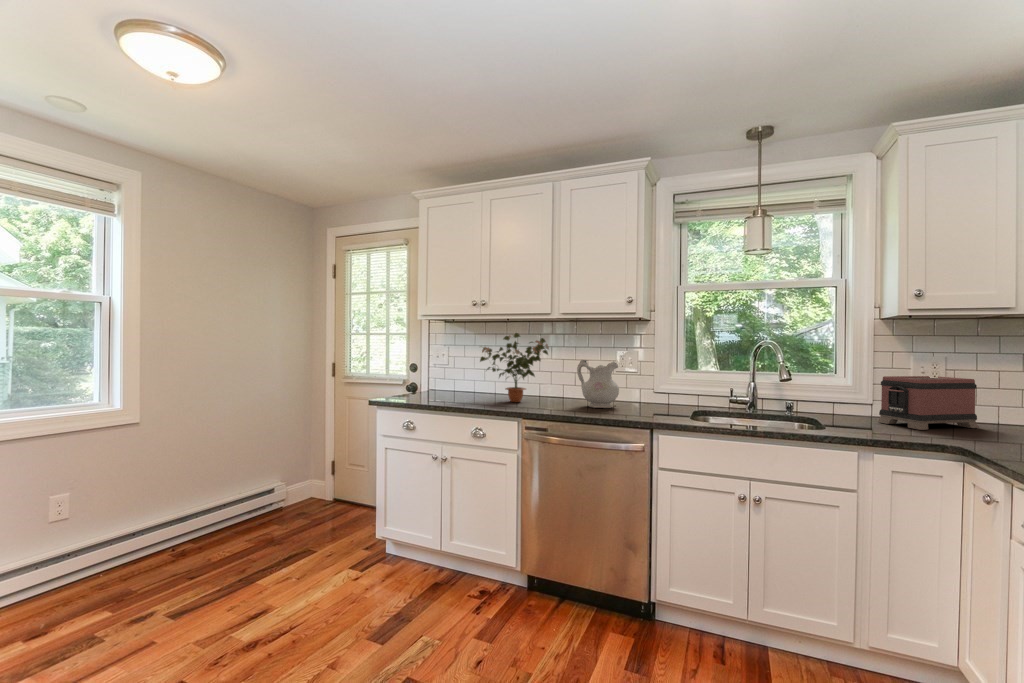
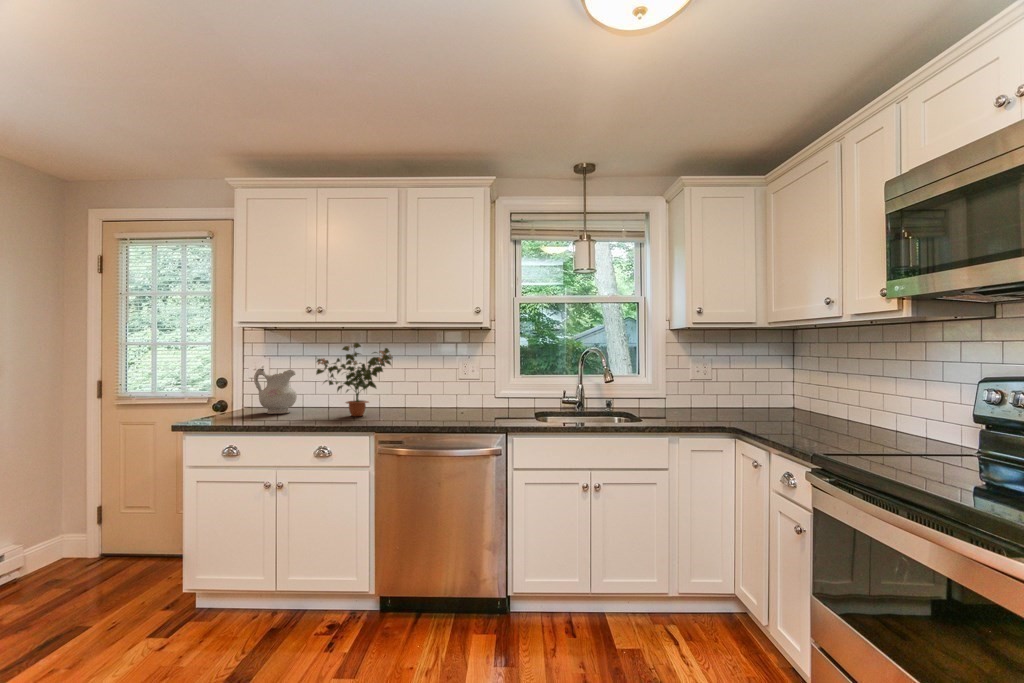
ceramic pitcher: present [577,360,619,408] -> present [254,369,297,414]
toaster: present [877,376,979,430] -> none [672,374,736,416]

